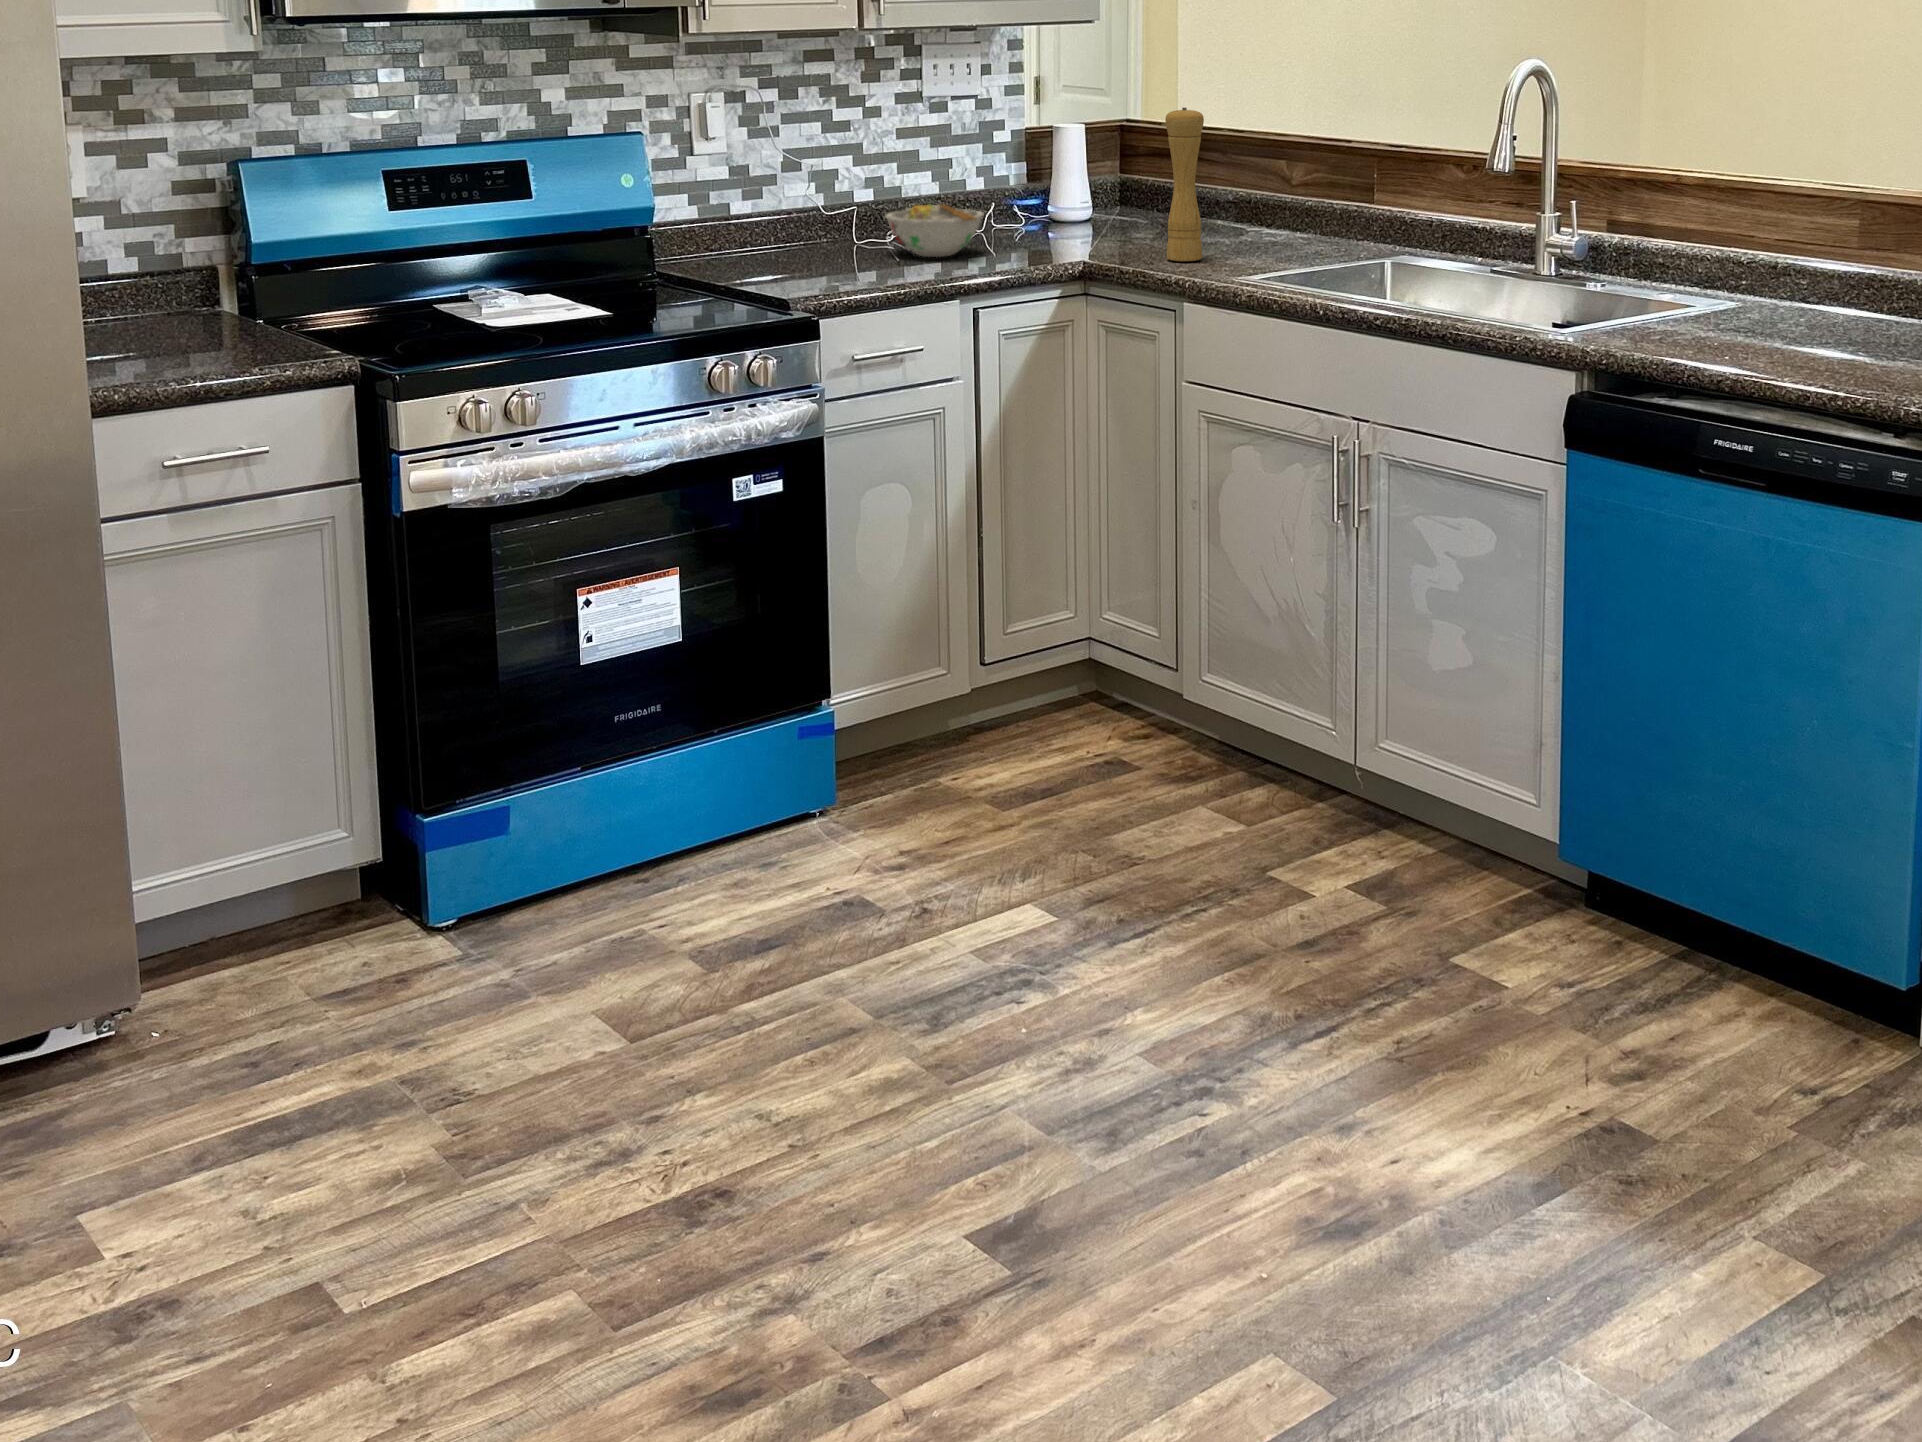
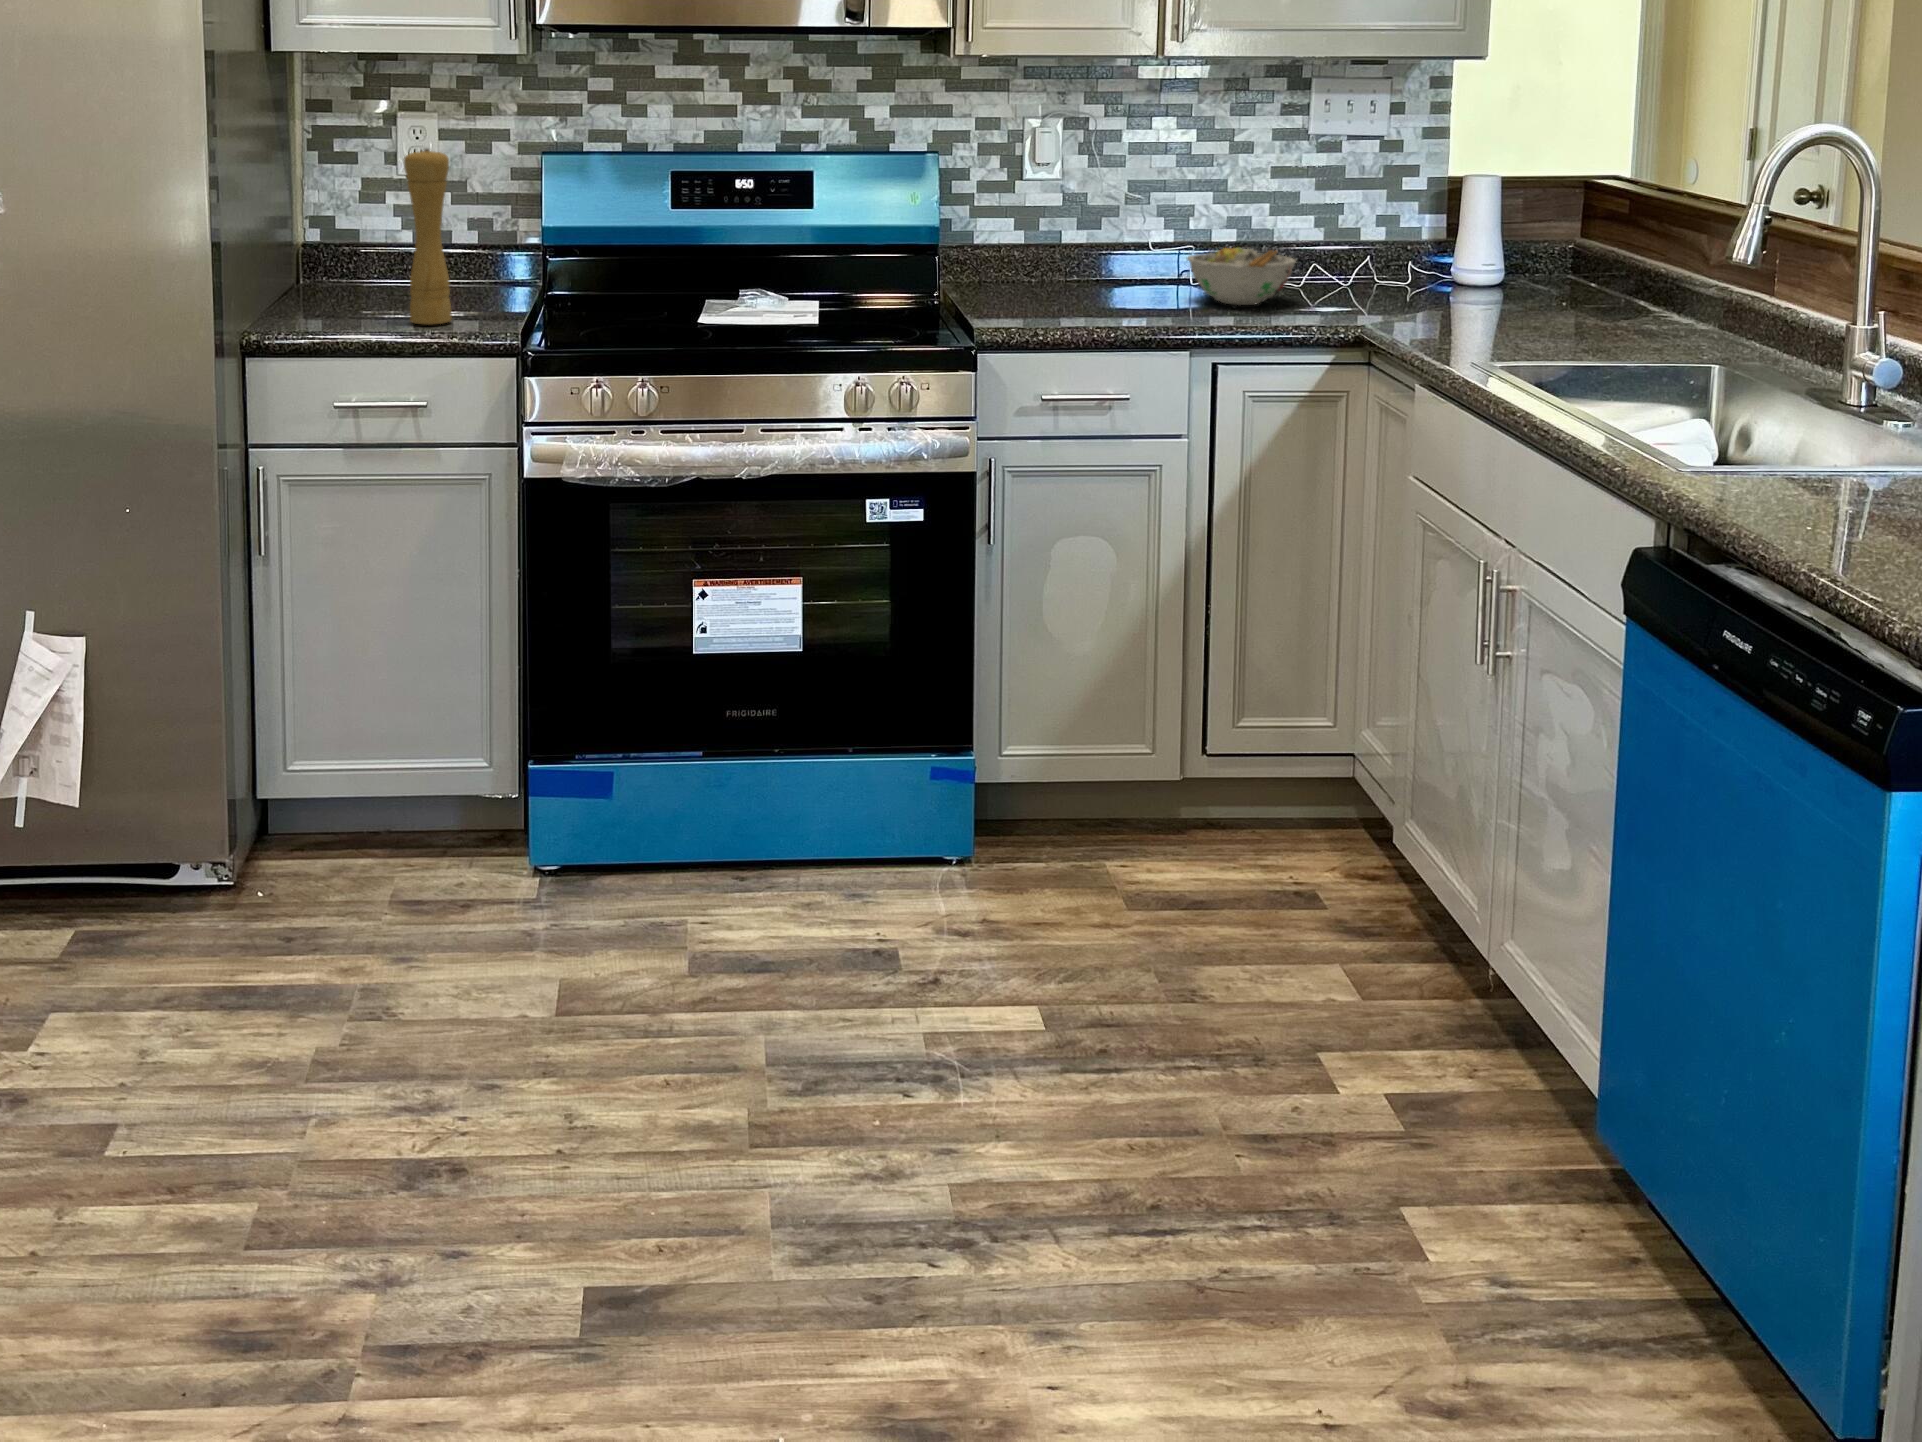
pepper mill: present [1165,107,1204,261] -> present [404,148,452,325]

